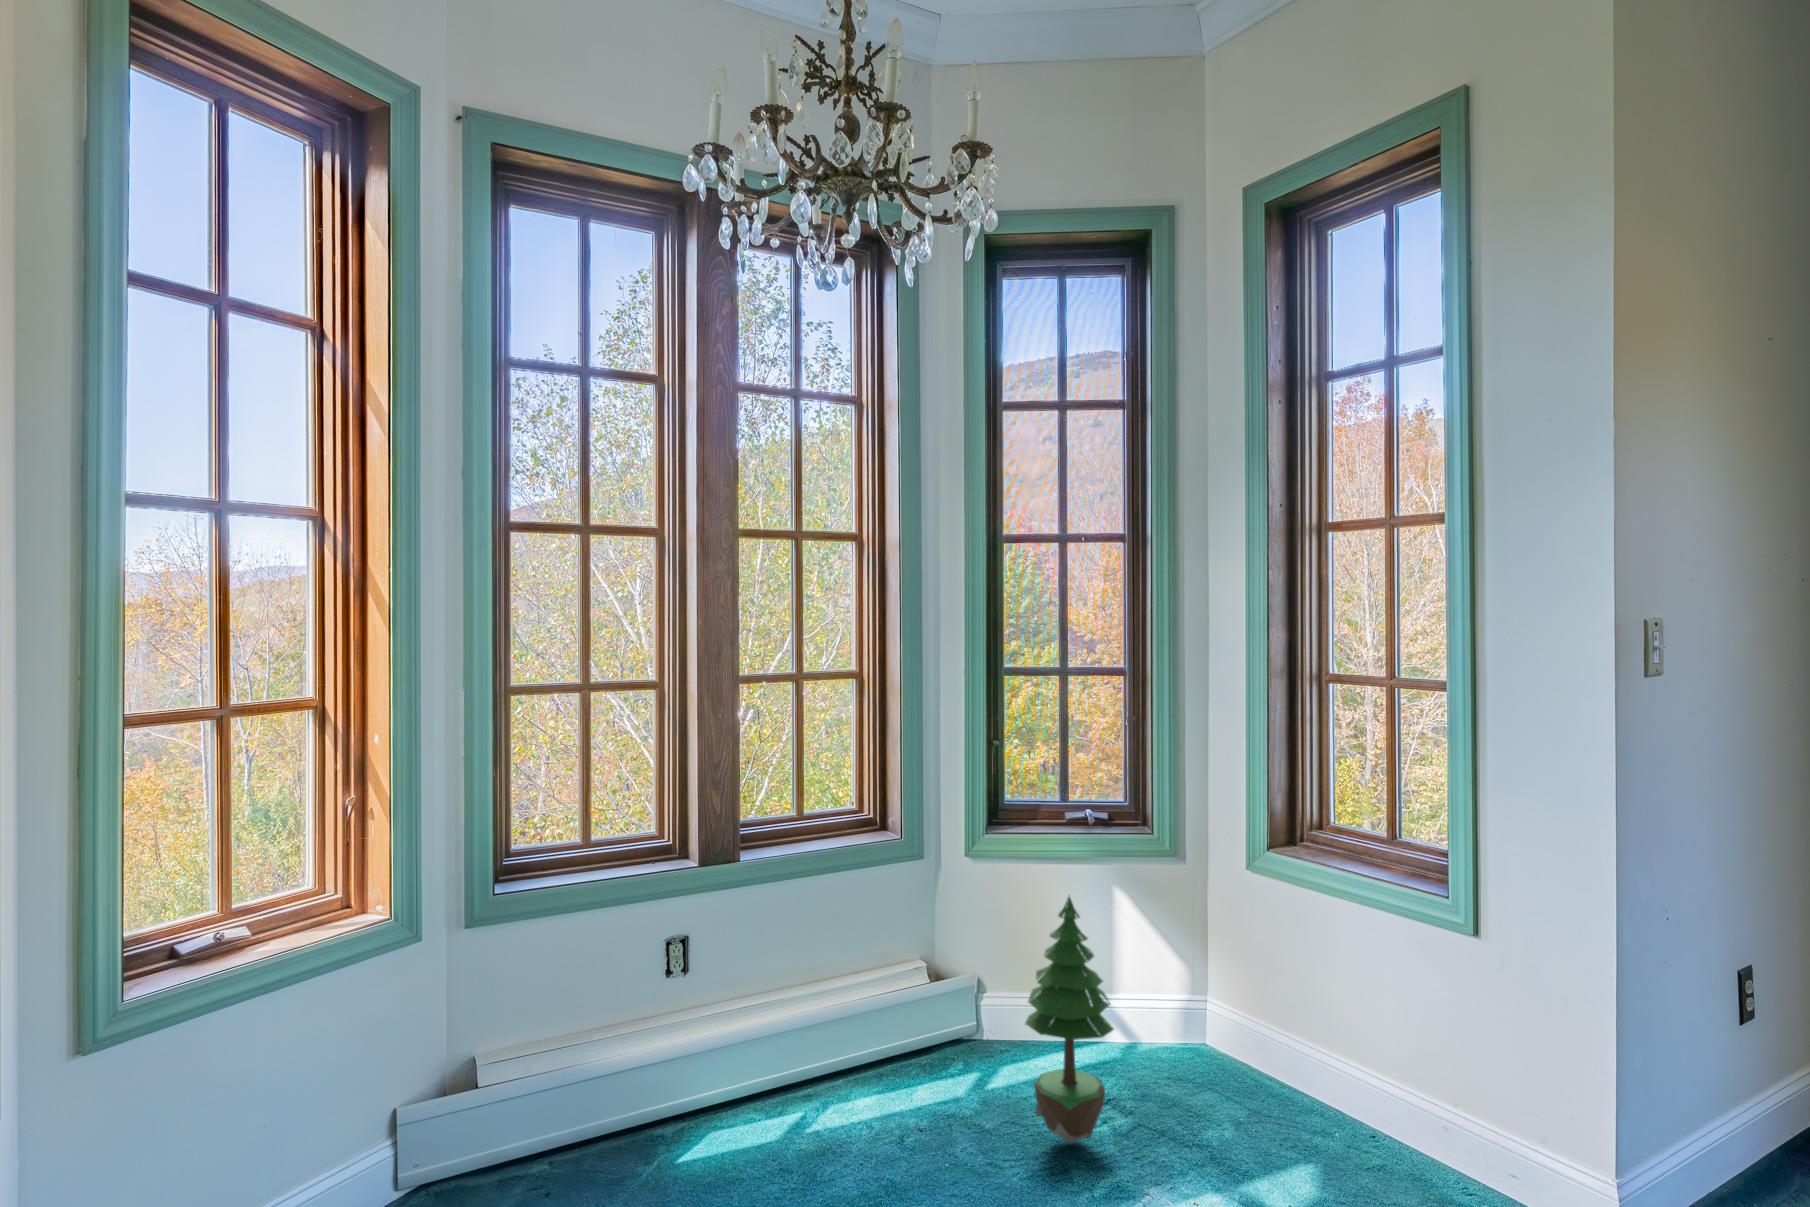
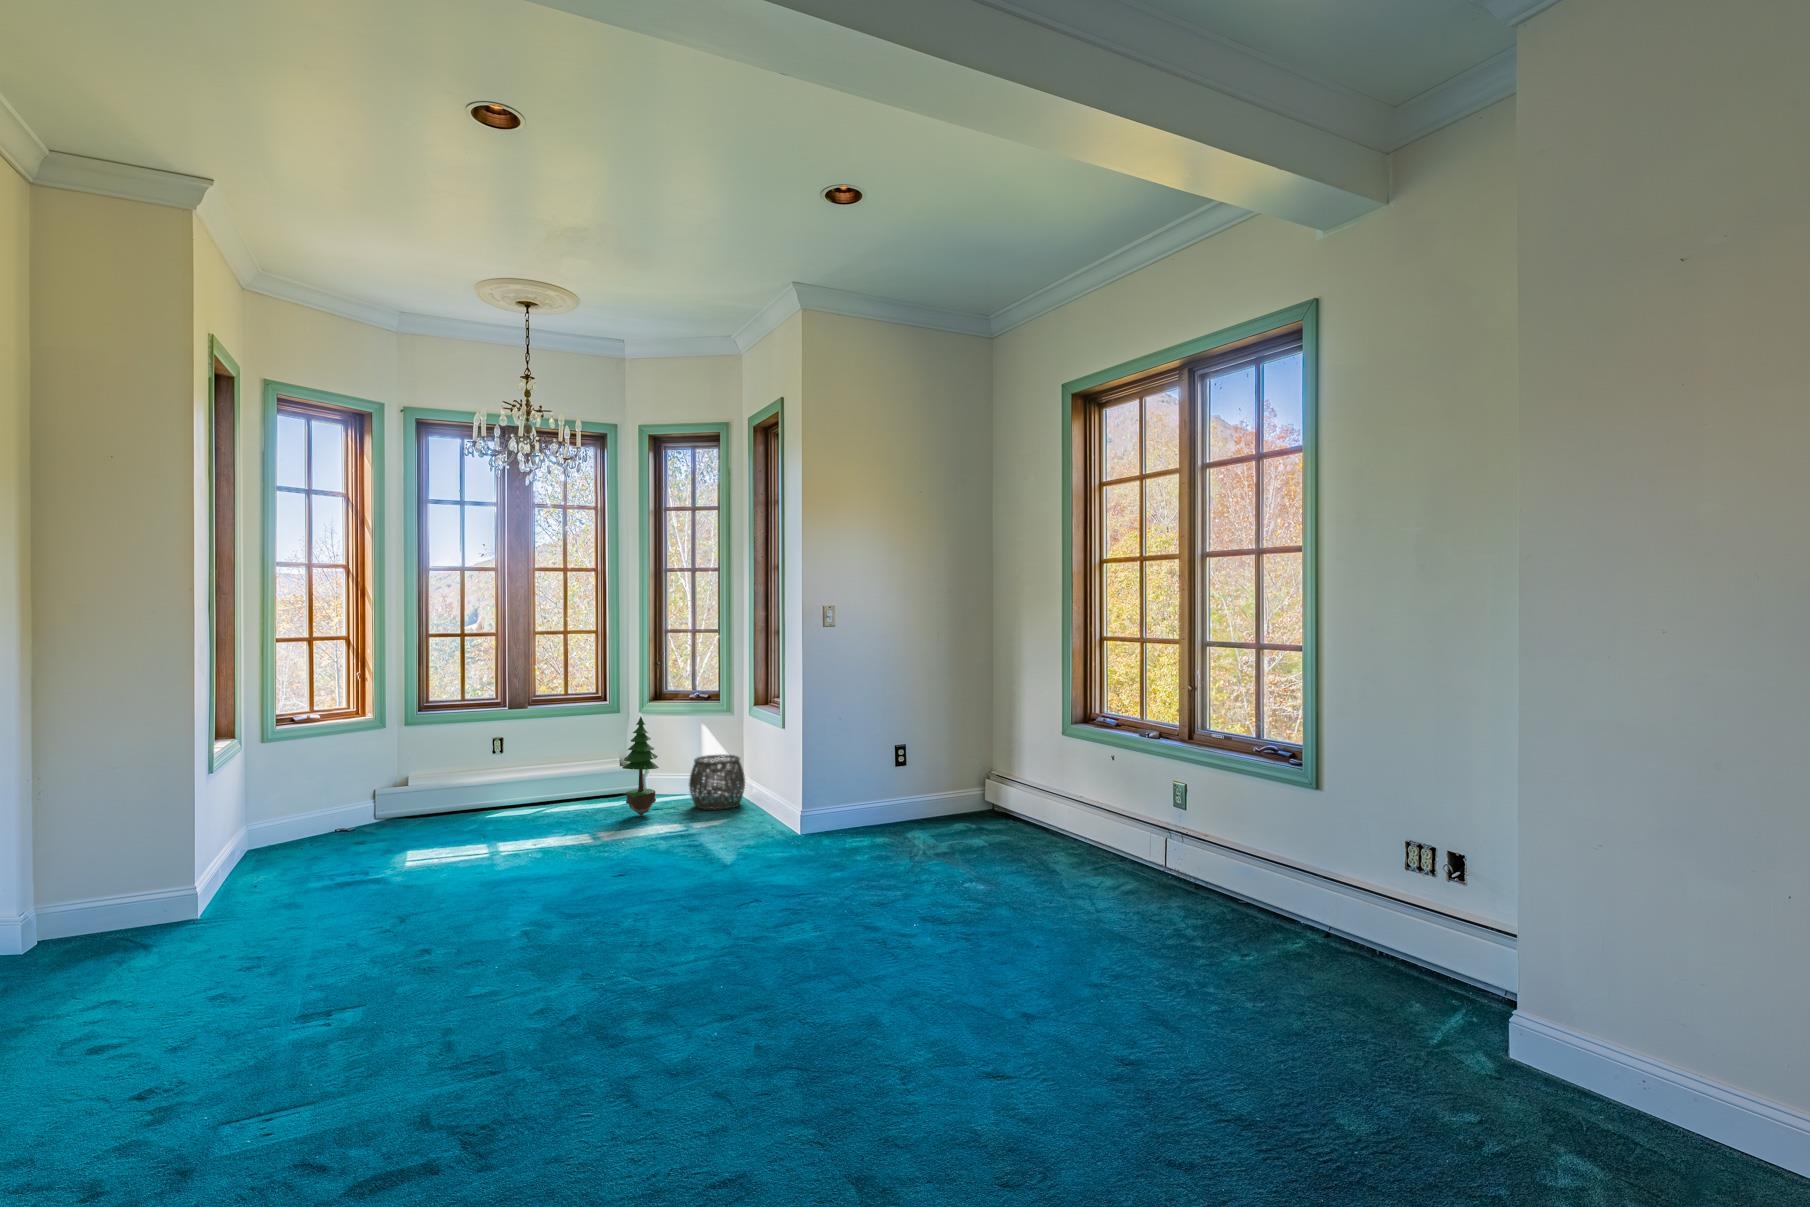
woven basket: none [1137,961,1278,1117] -> present [689,755,745,810]

